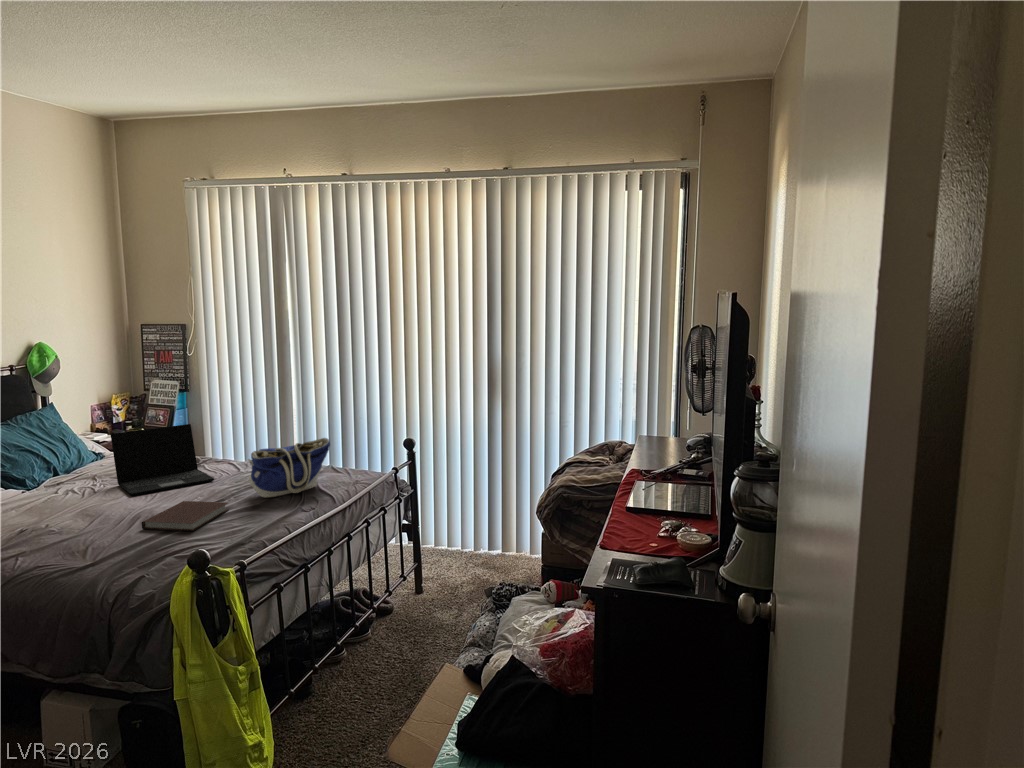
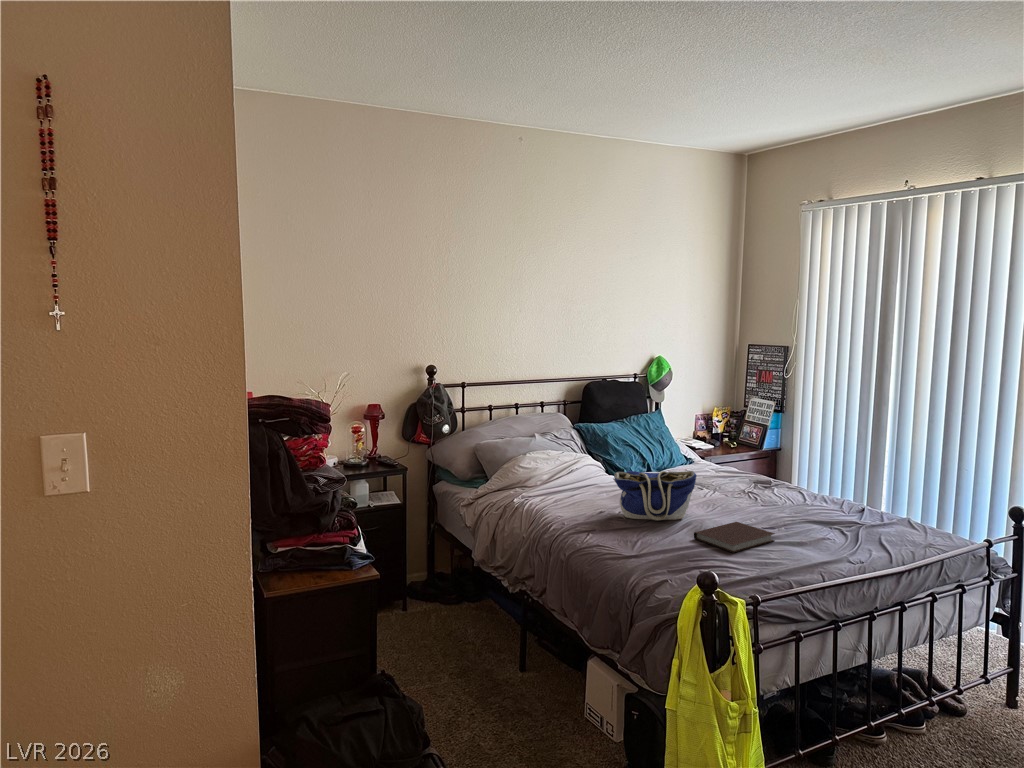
laptop: present [111,424,214,496] -> none [693,446,776,507]
tote bag: present [248,438,330,497] -> present [613,471,697,520]

